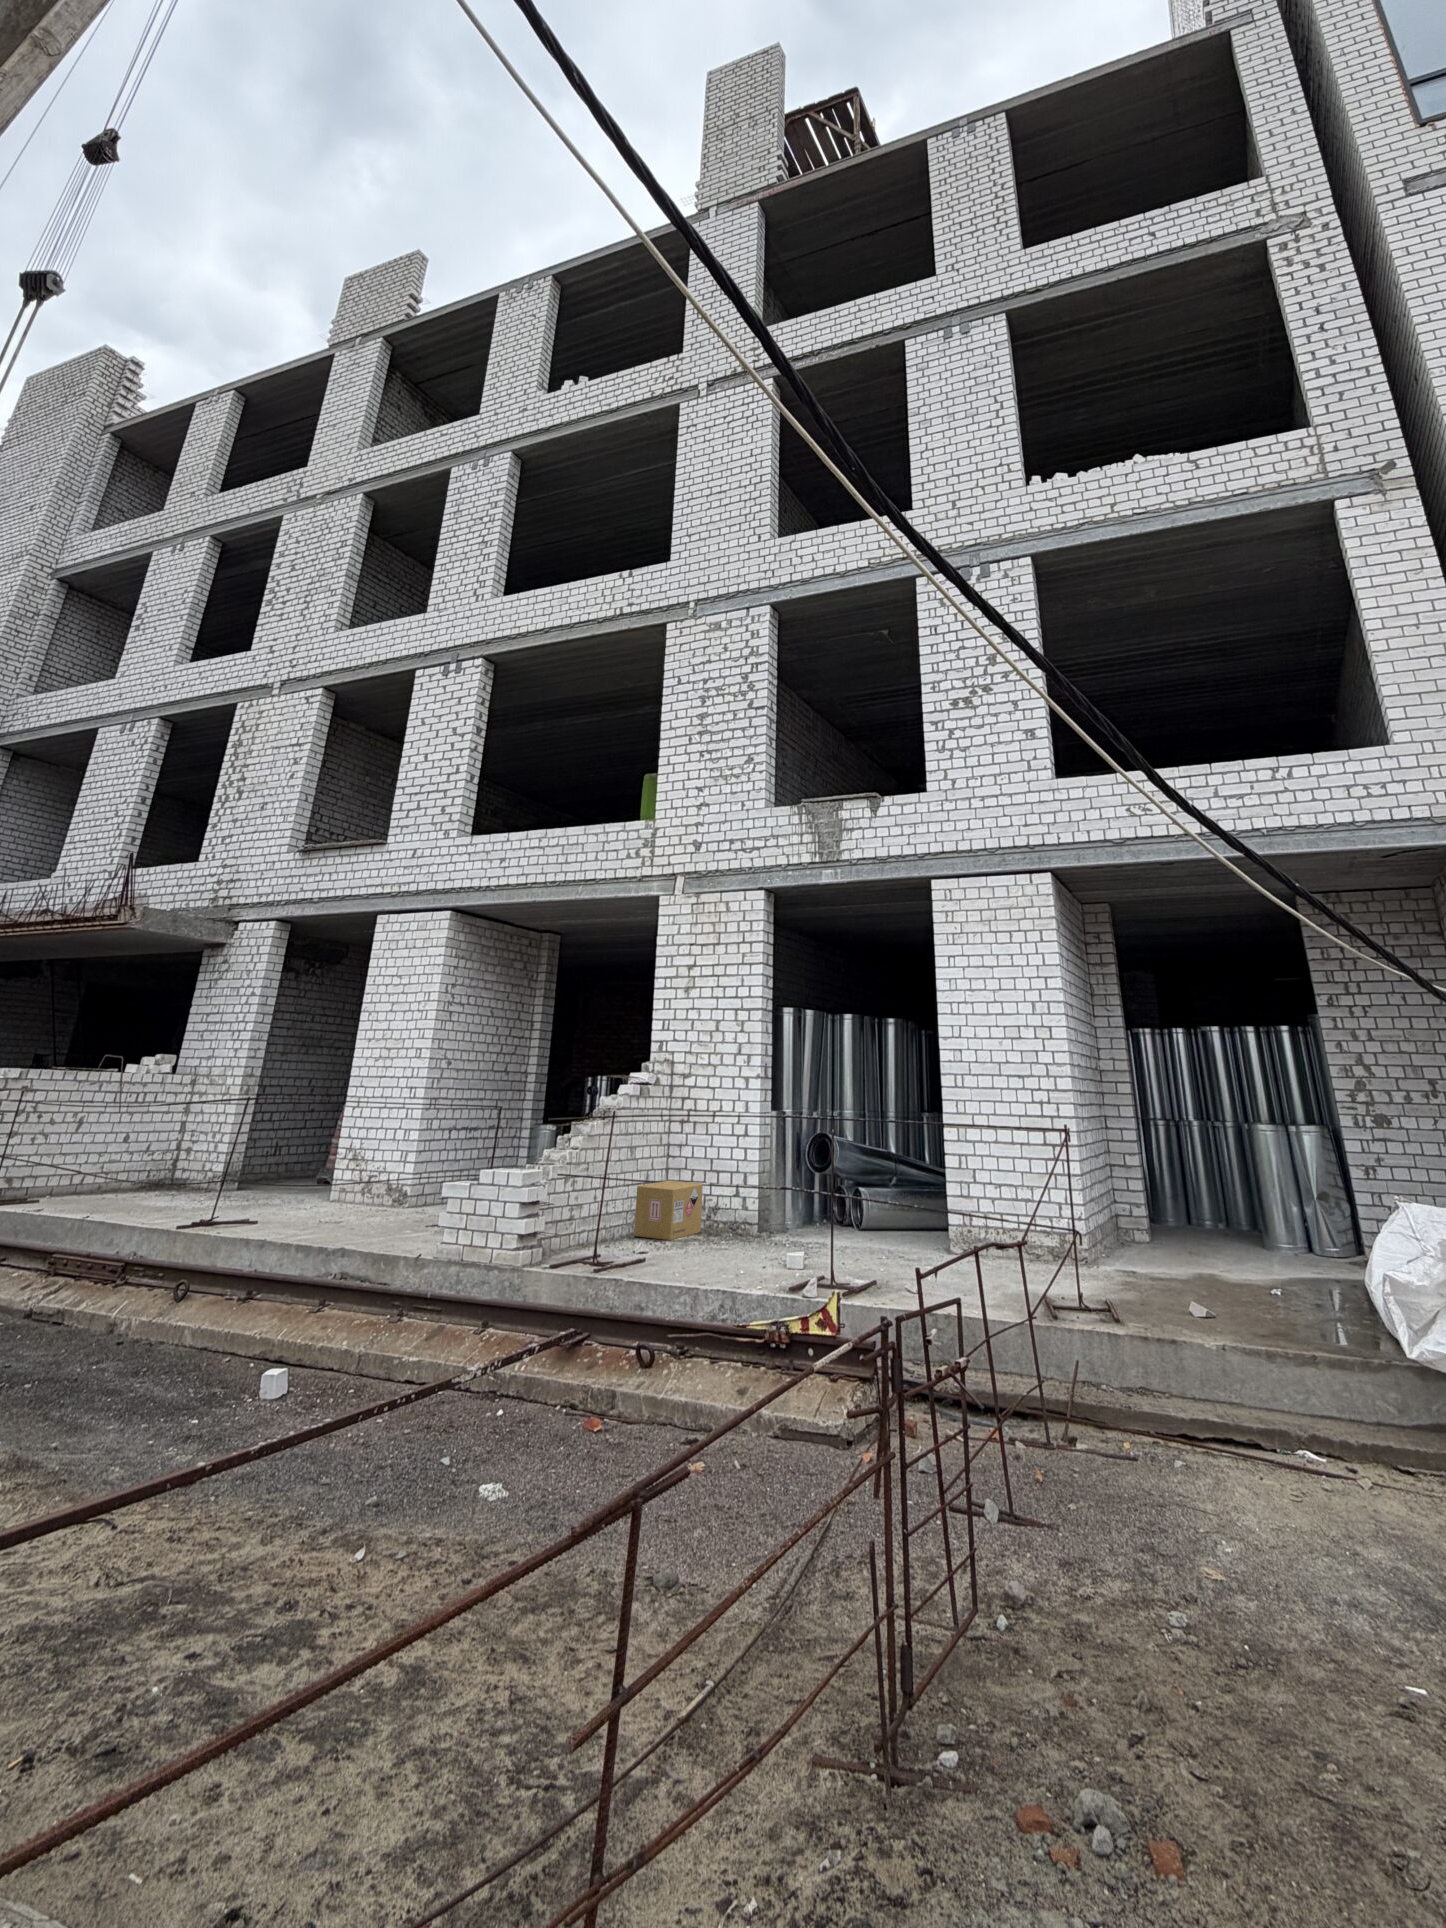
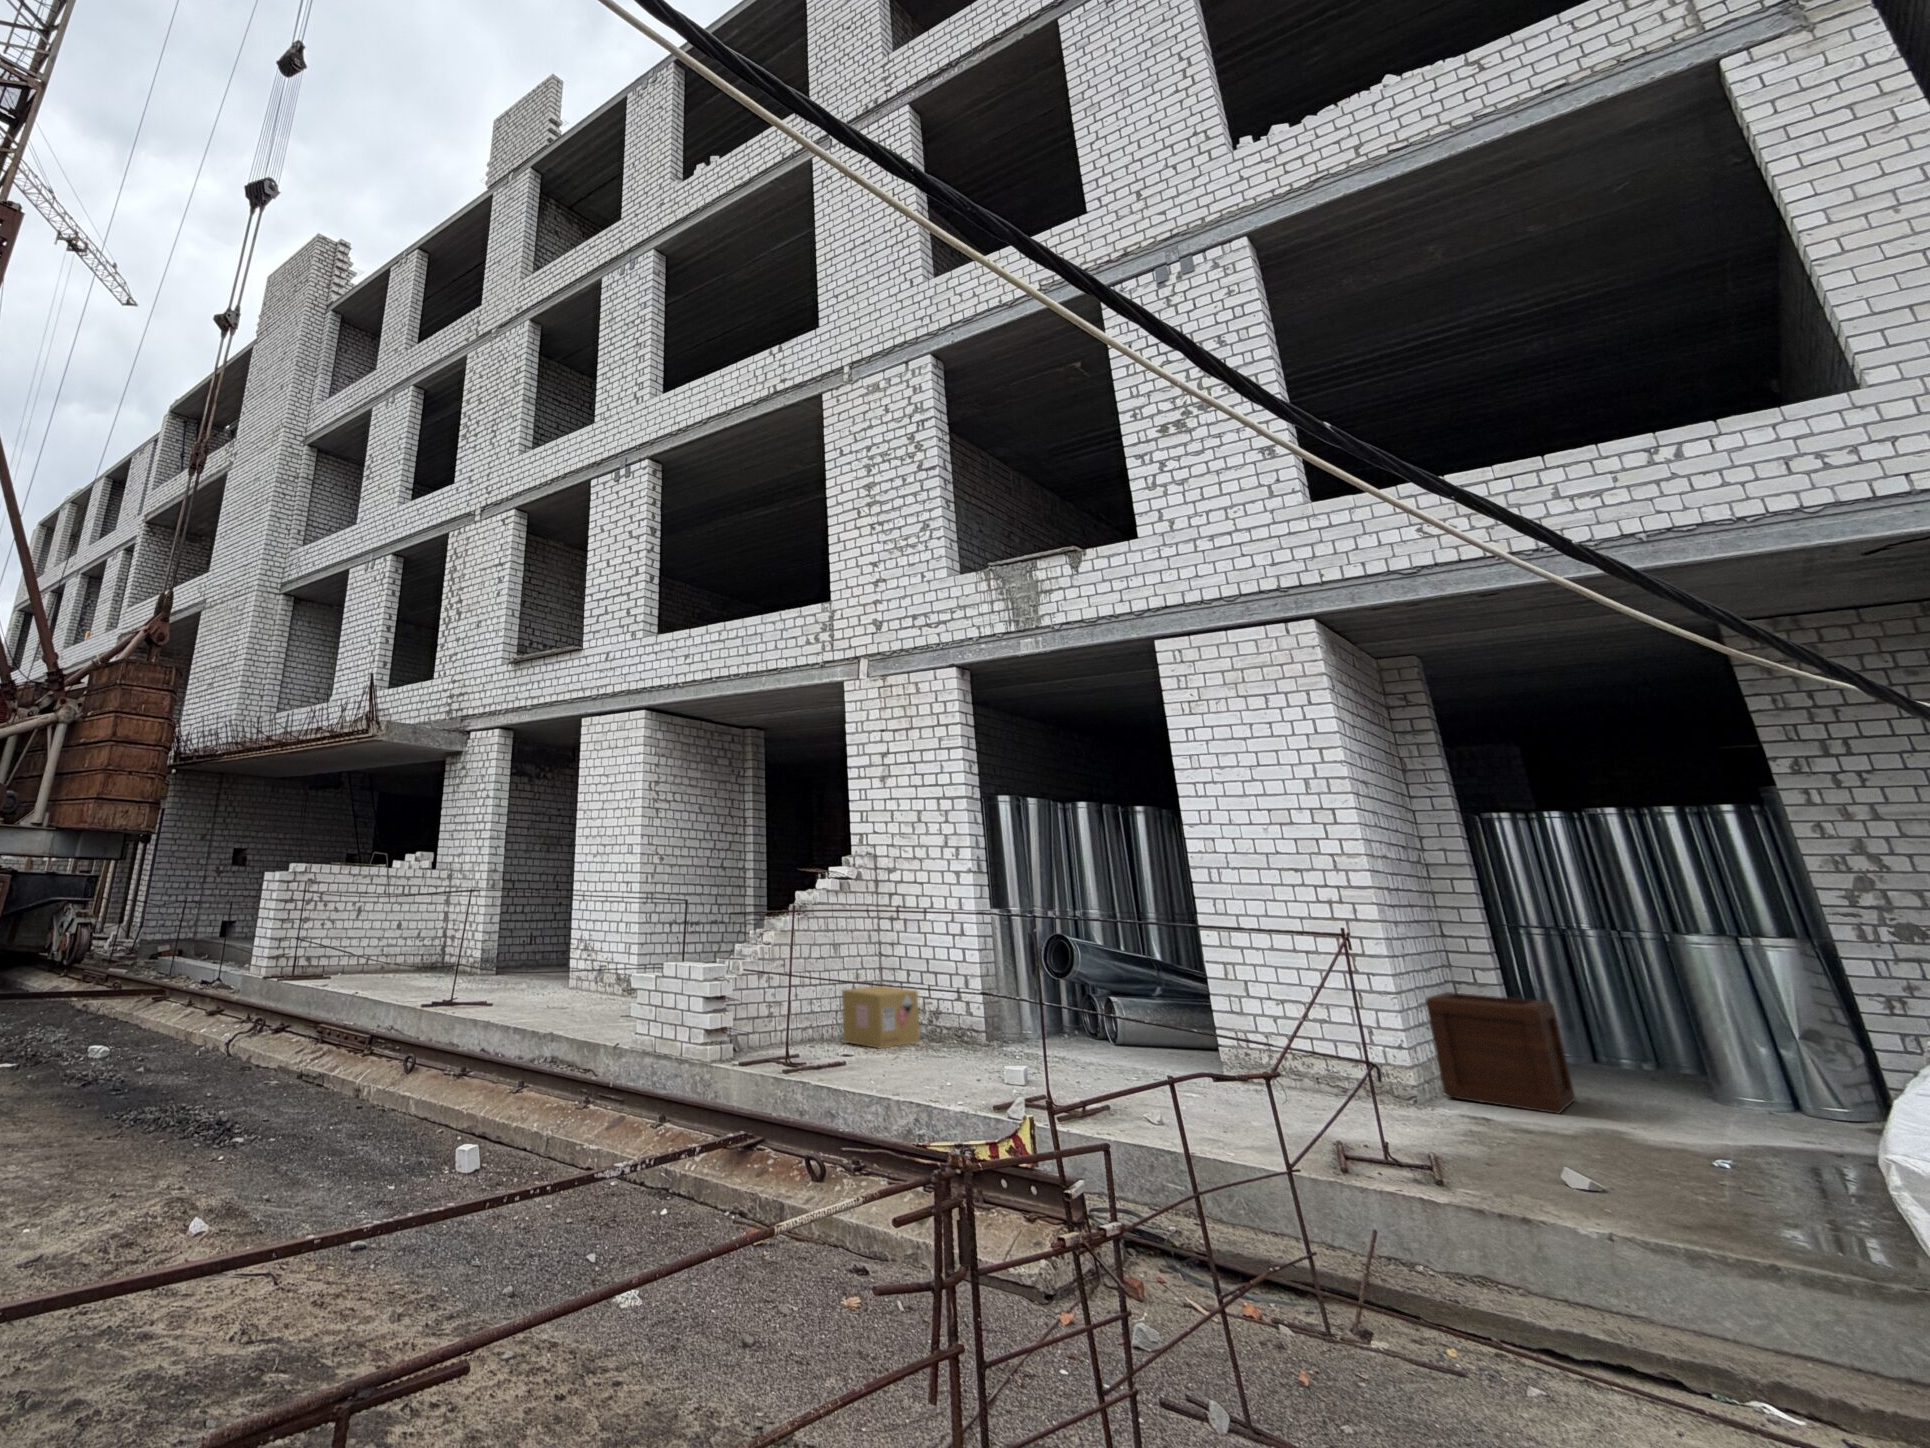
wooden crate: none [1101,1170,1189,1262] -> present [1426,992,1575,1114]

